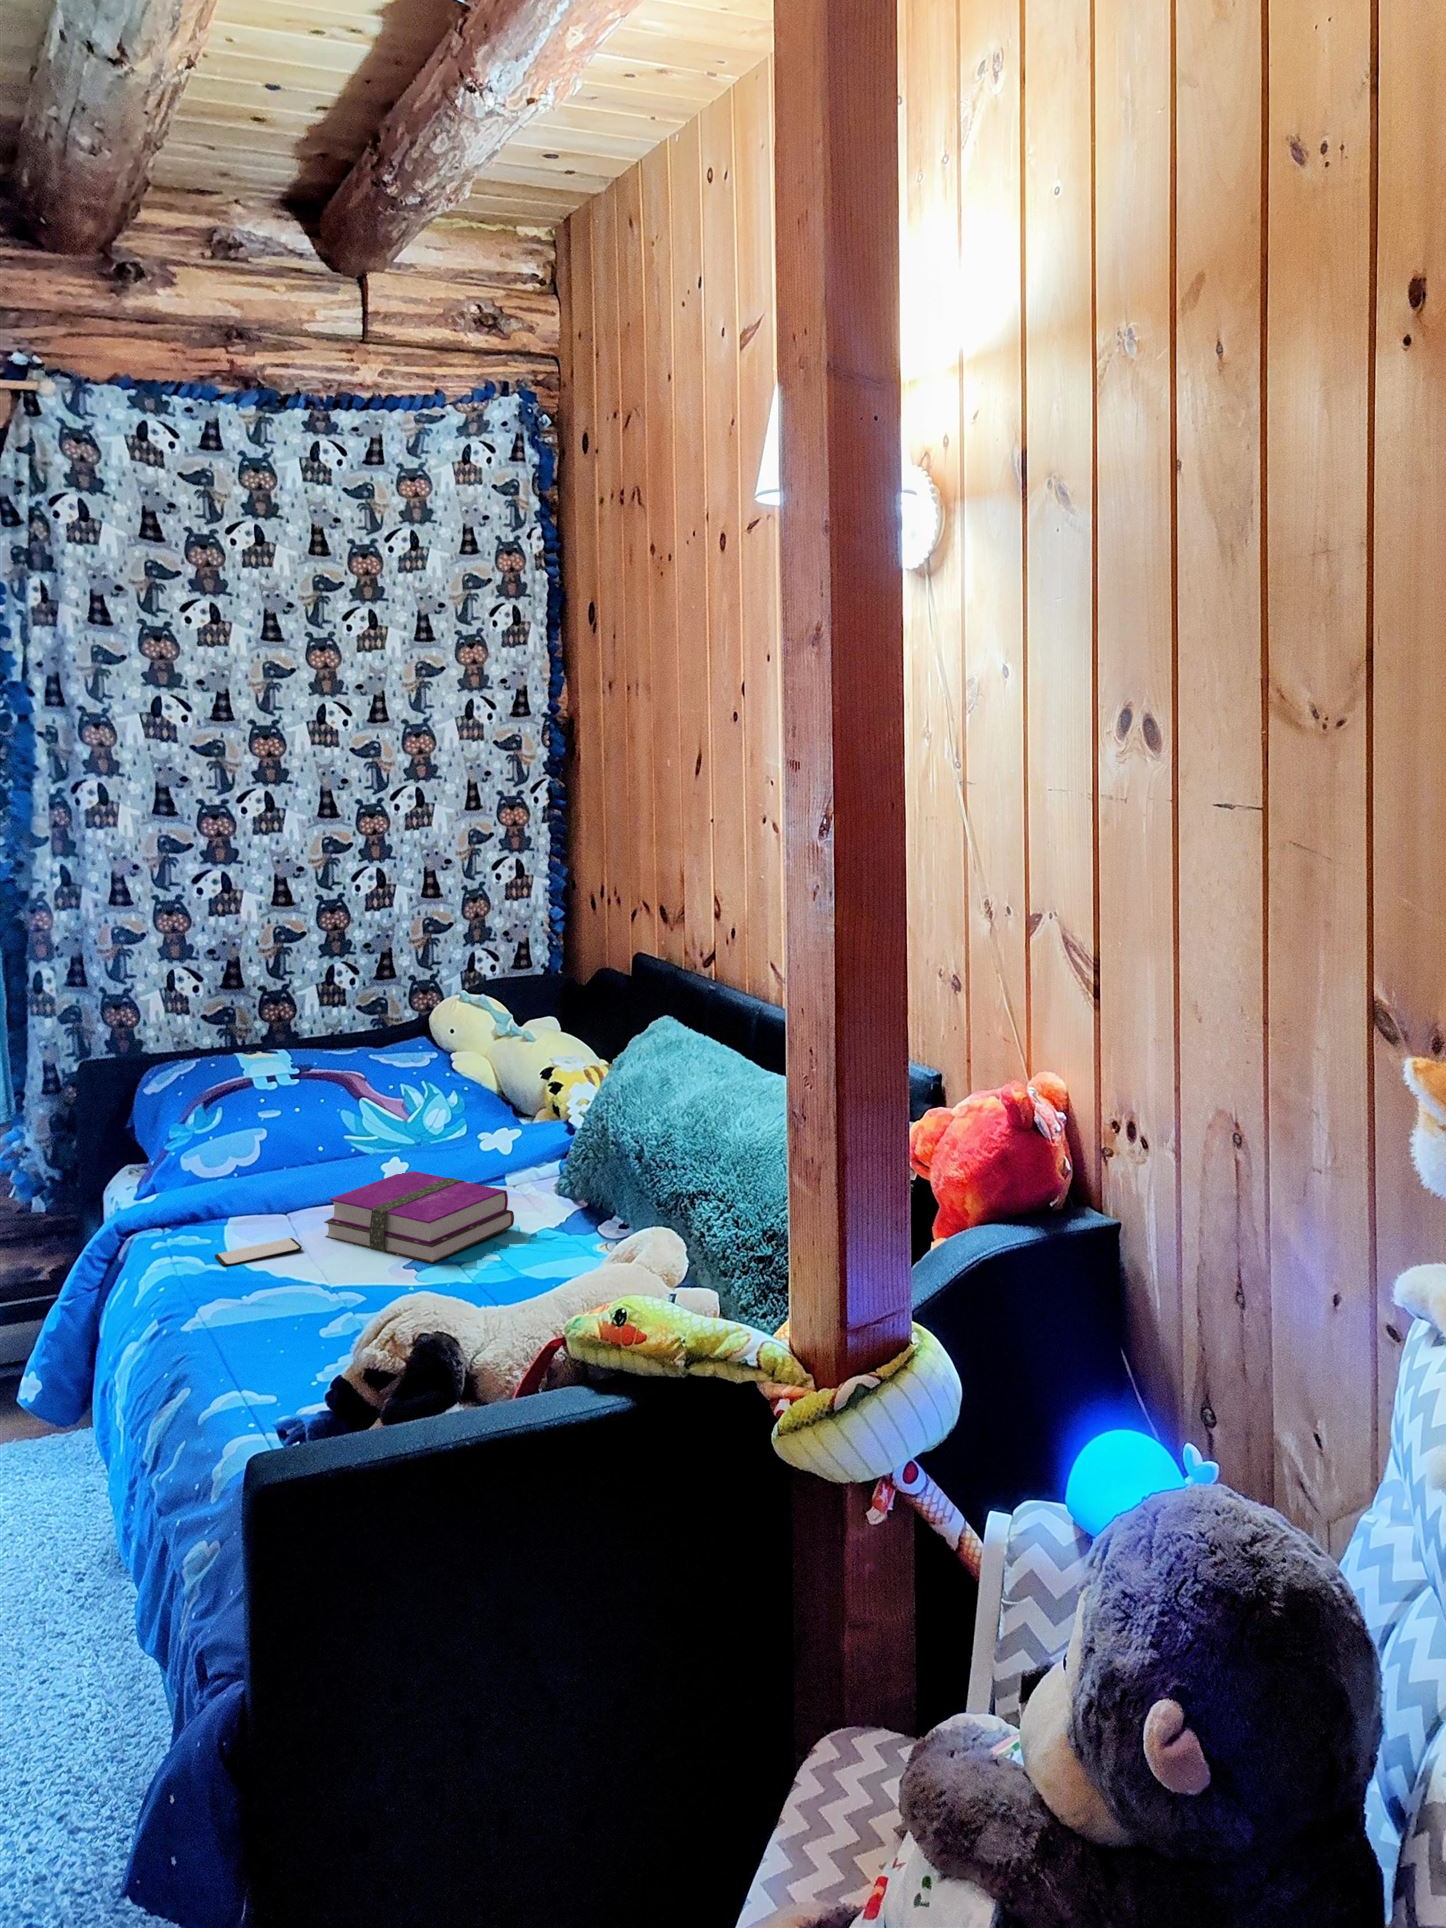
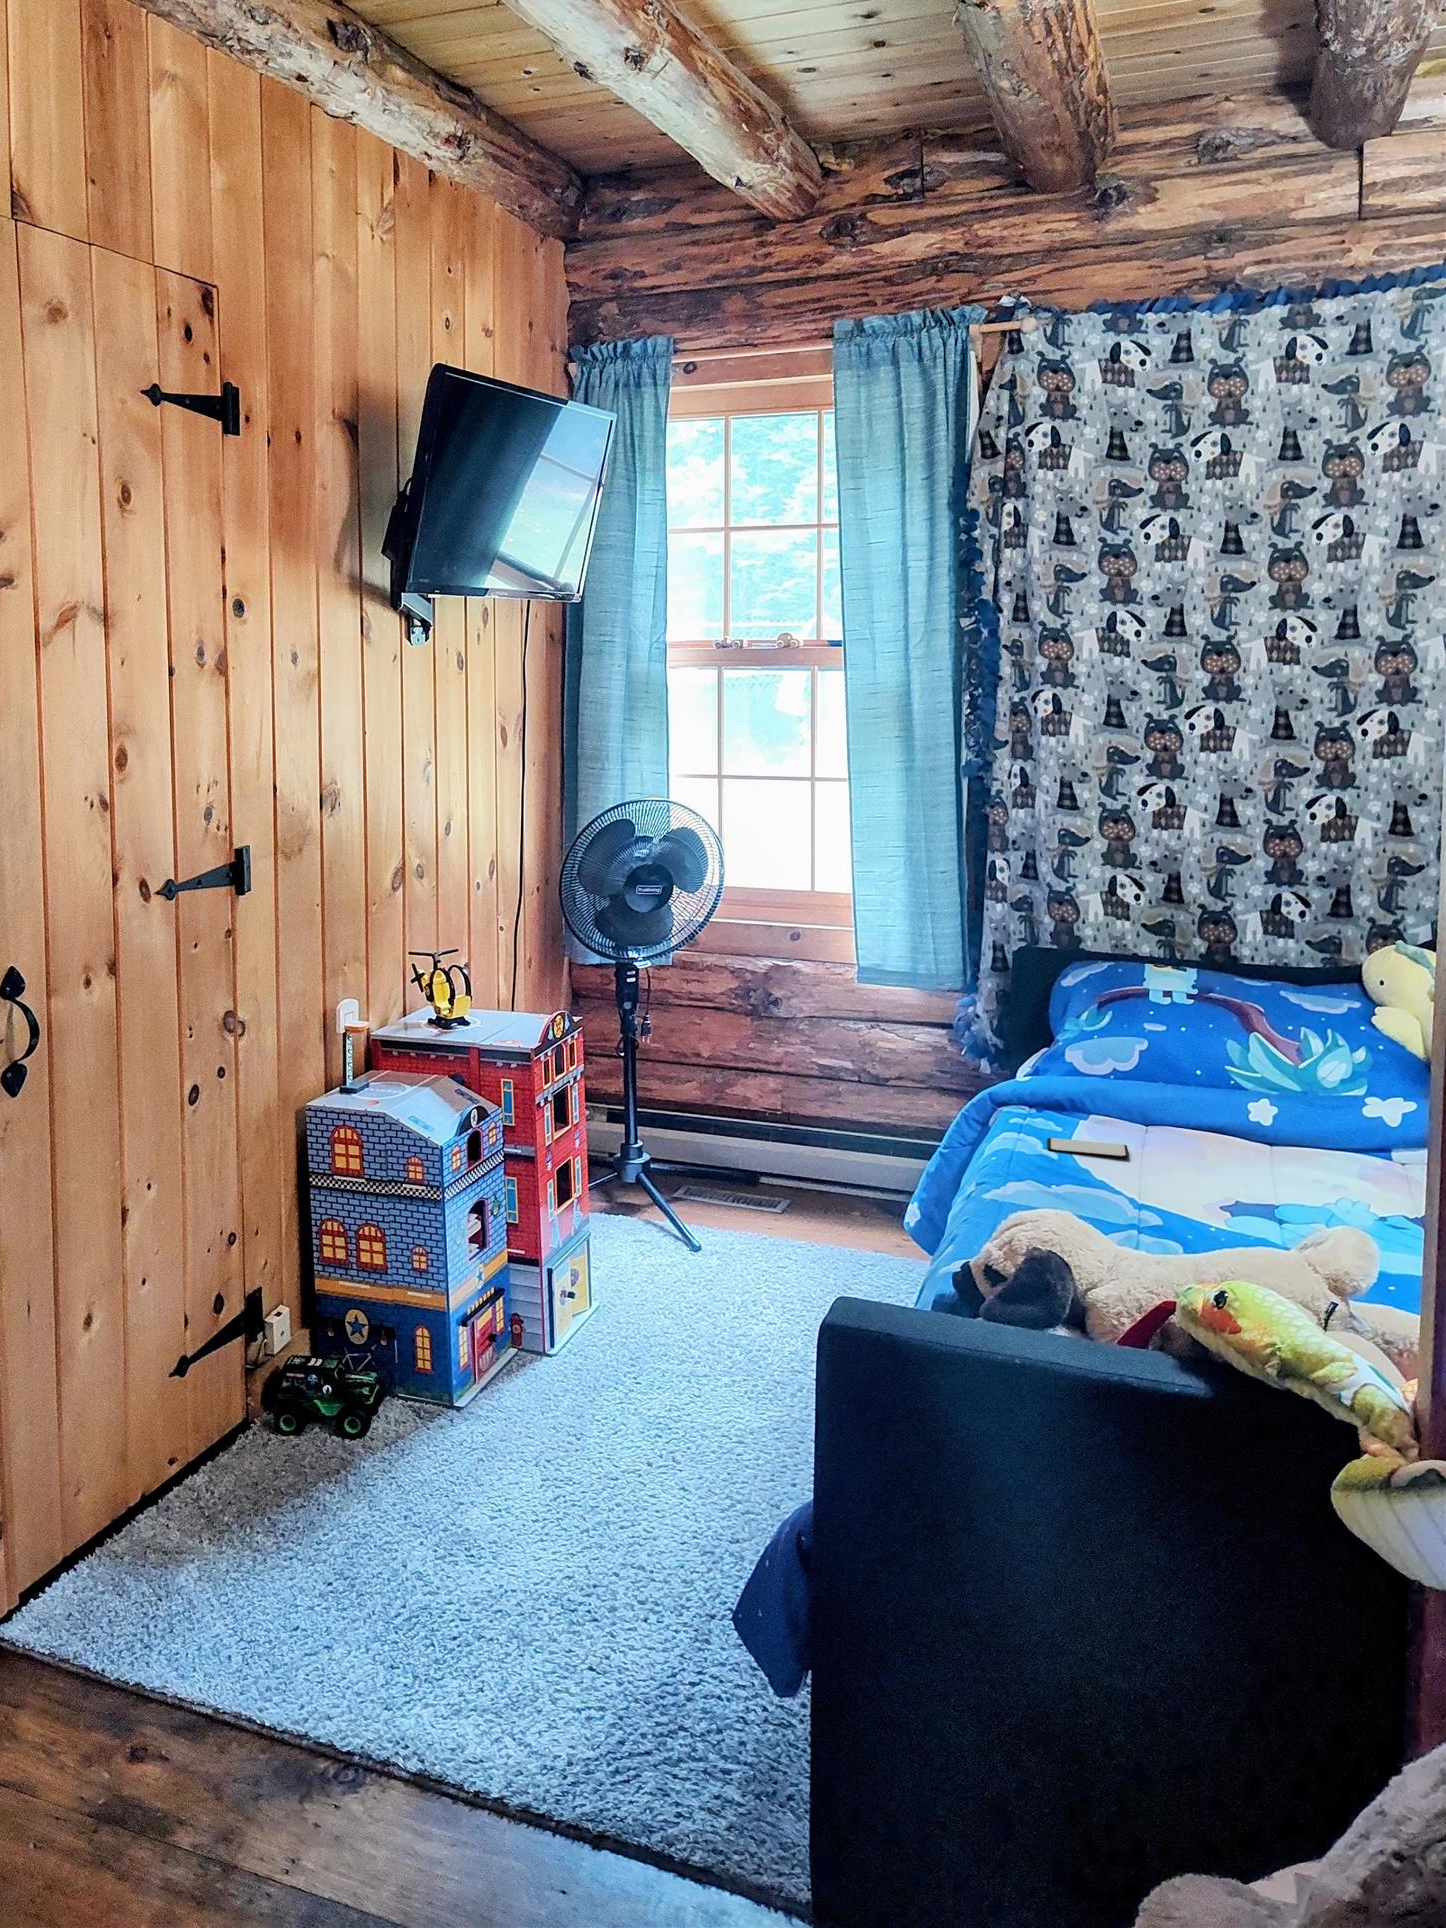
hardback book: present [324,1170,514,1263] -> none [1161,1113,1371,1212]

